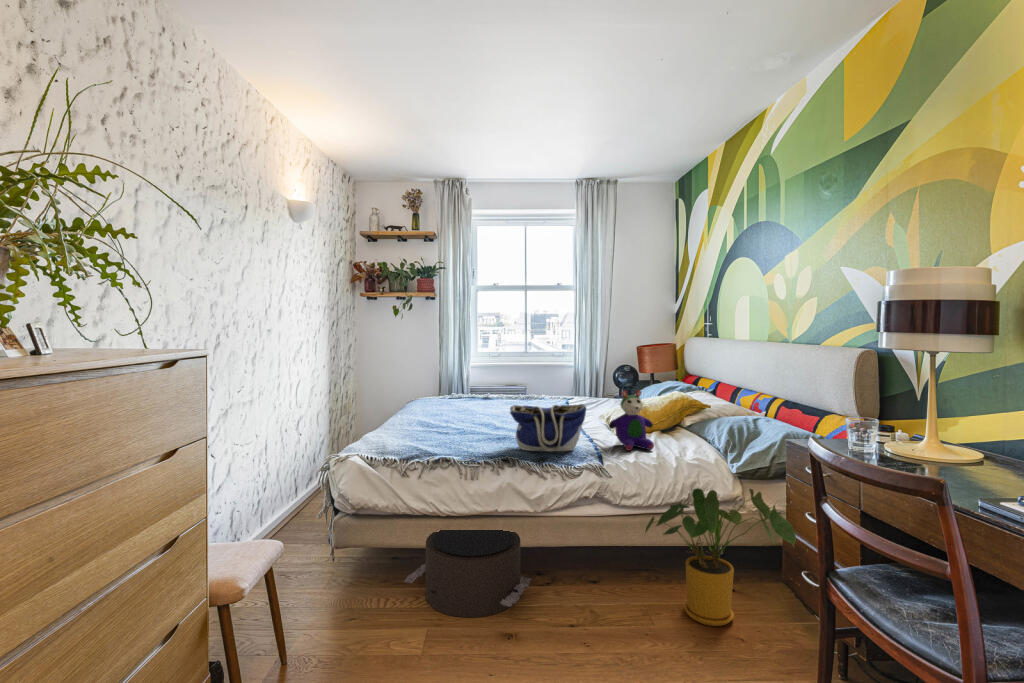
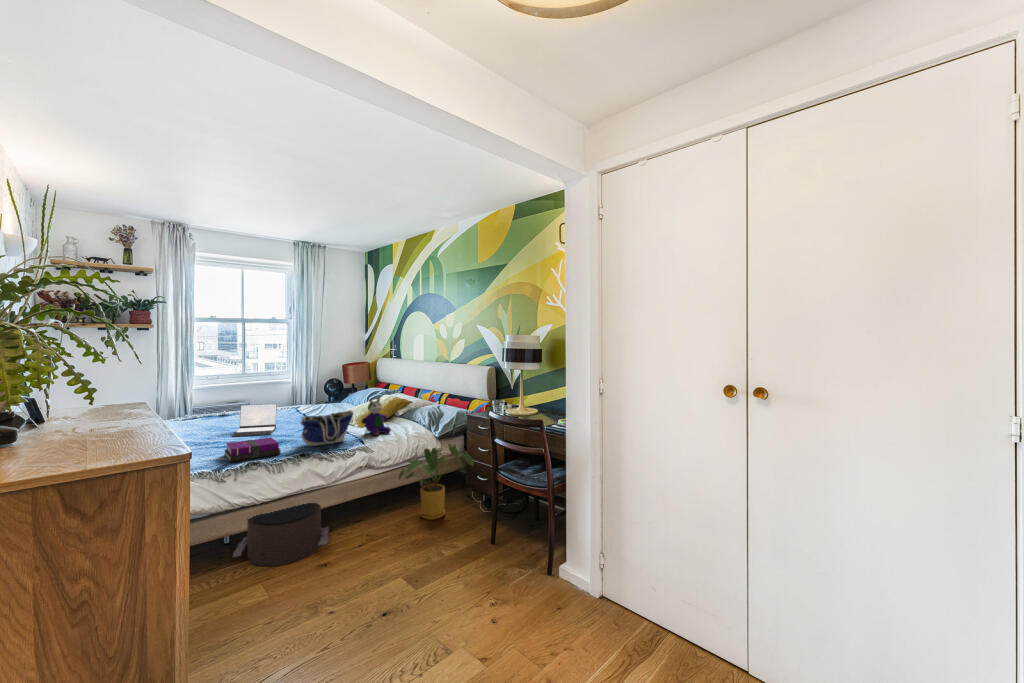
laptop: none [463,385,519,427] -> present [232,404,277,437]
notebook: none [418,429,481,454] -> present [224,437,281,462]

